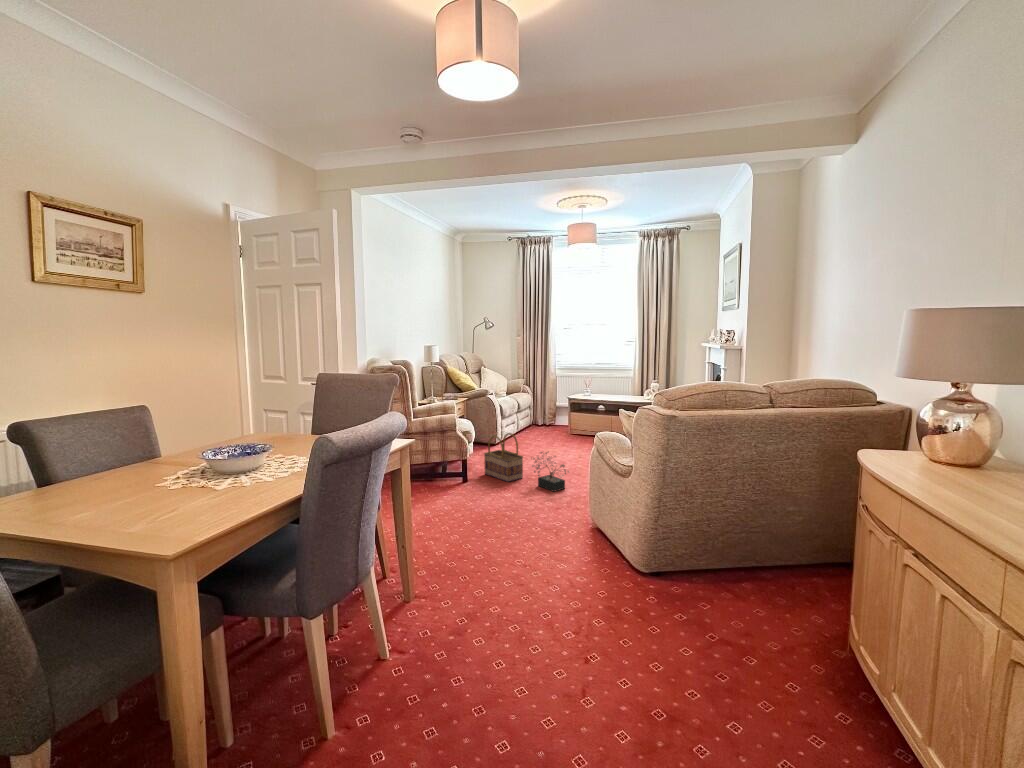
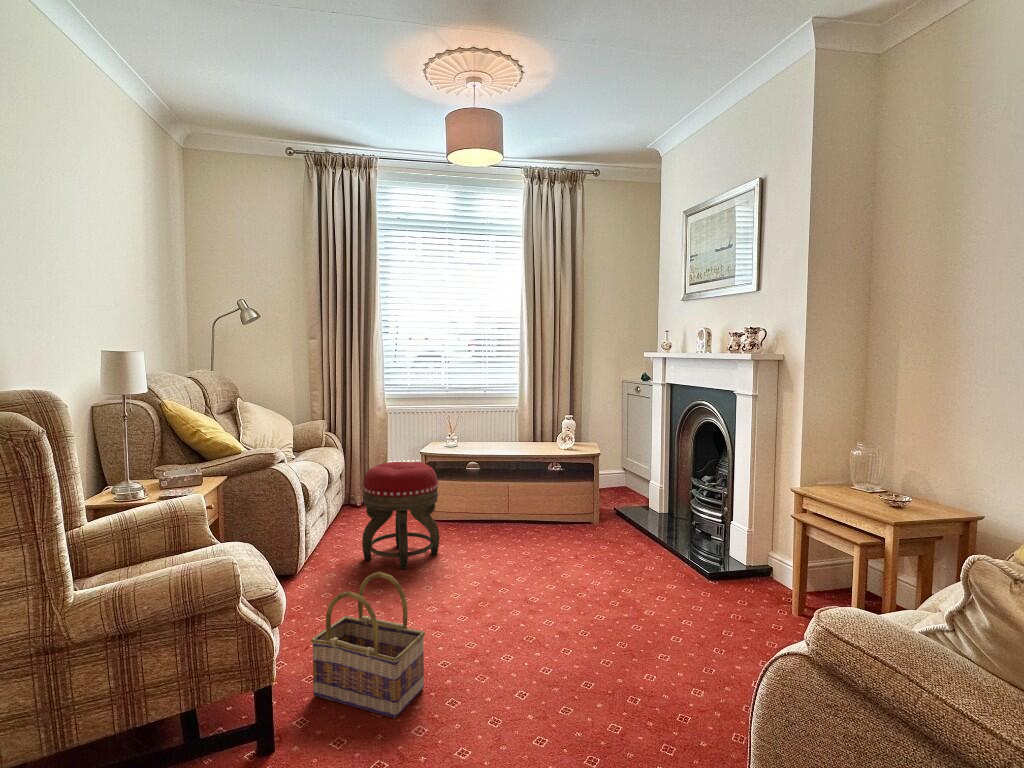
footstool: none [527,400,564,450] -> present [362,462,439,569]
decorative plant: present [532,452,569,492] -> none [462,611,566,732]

